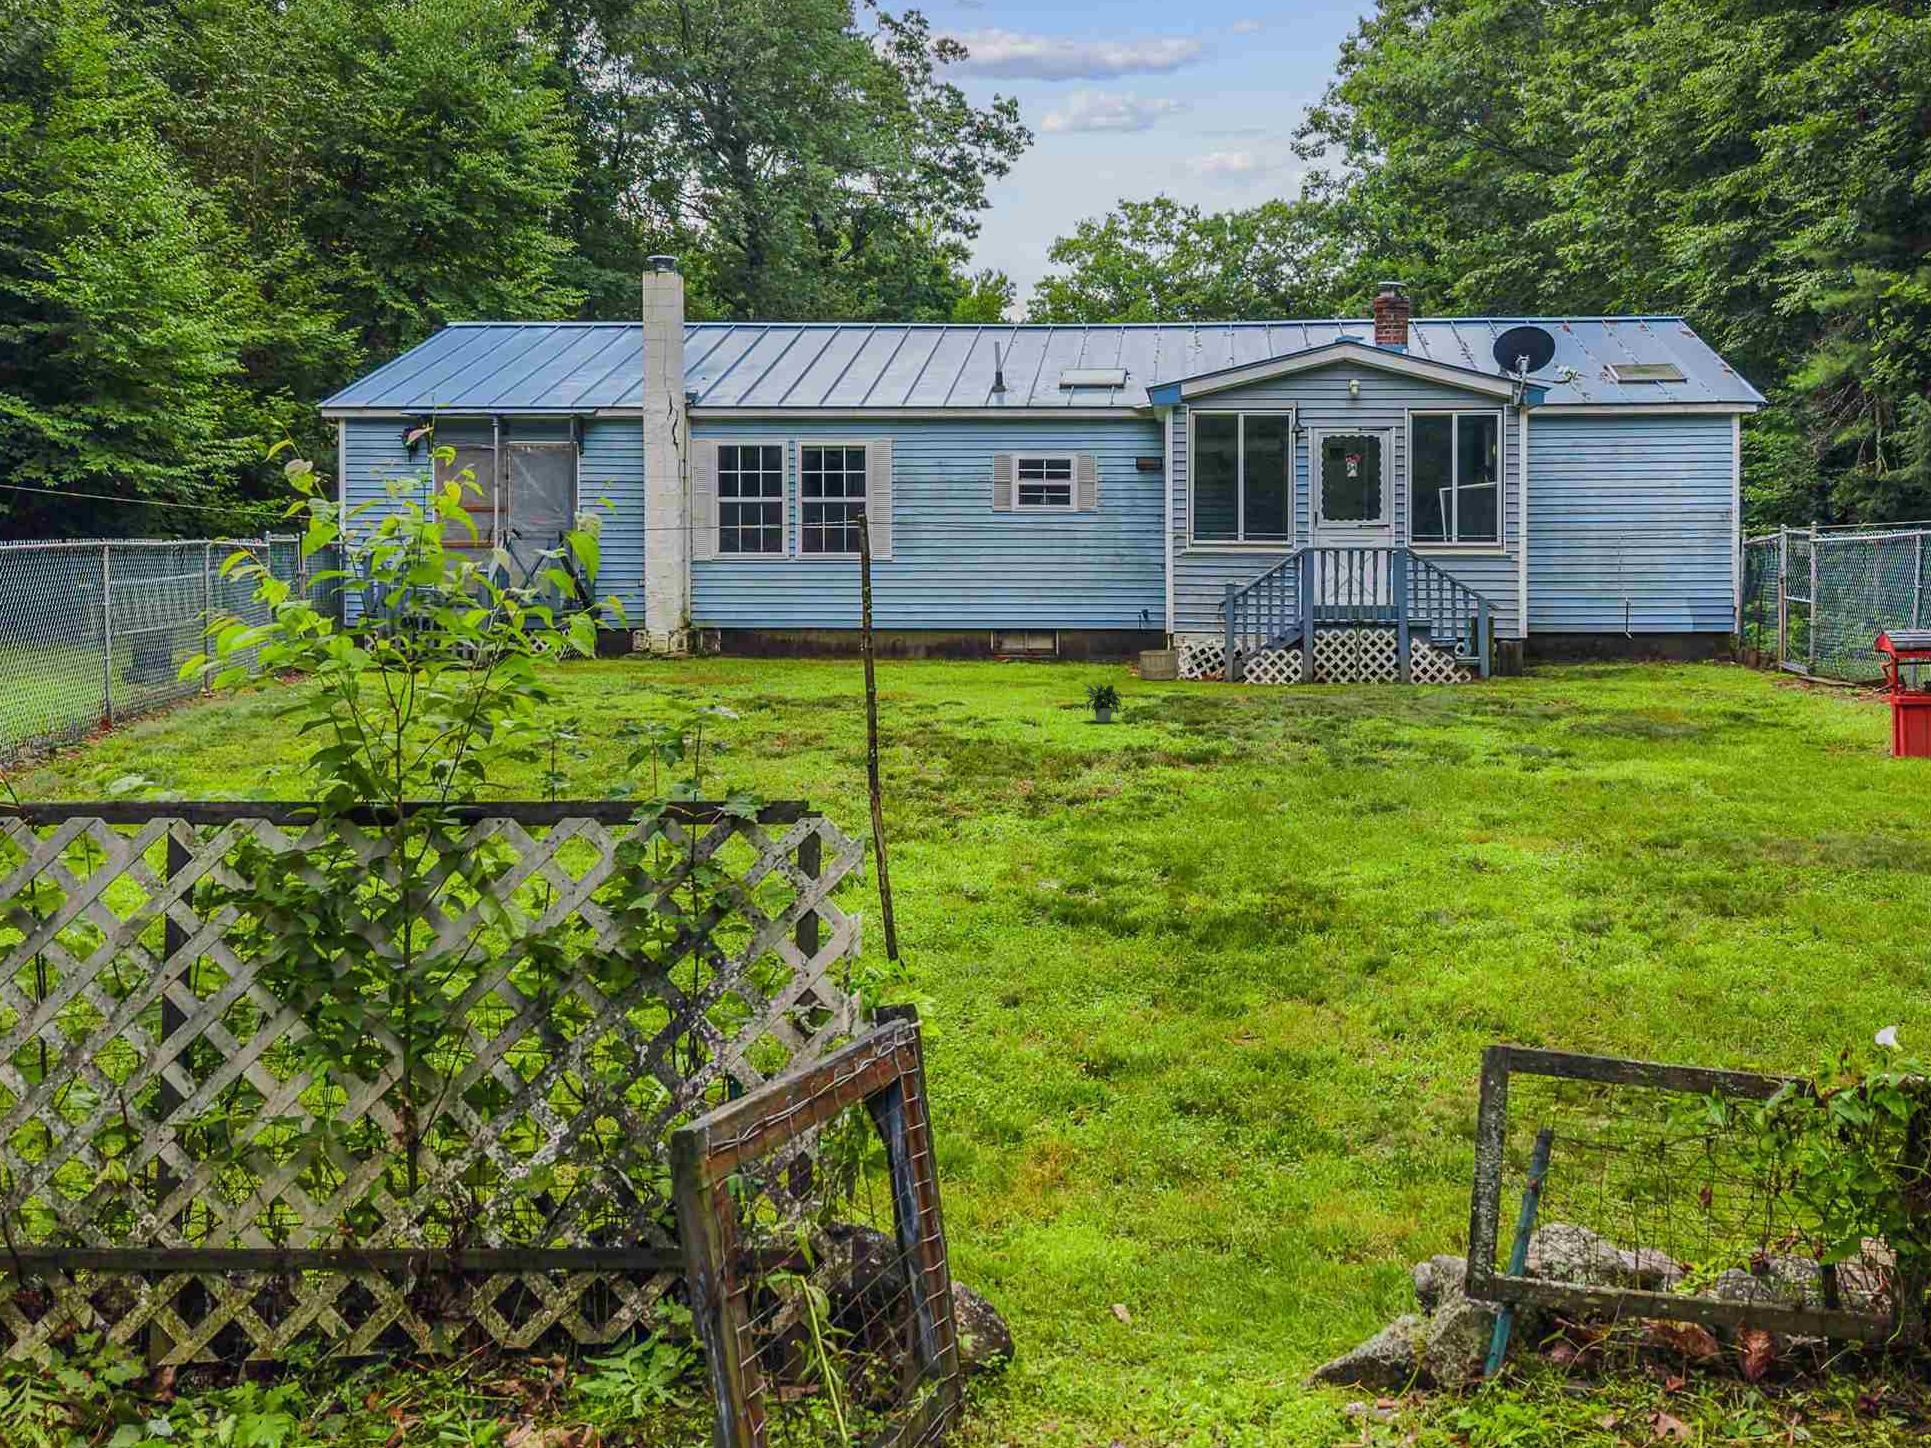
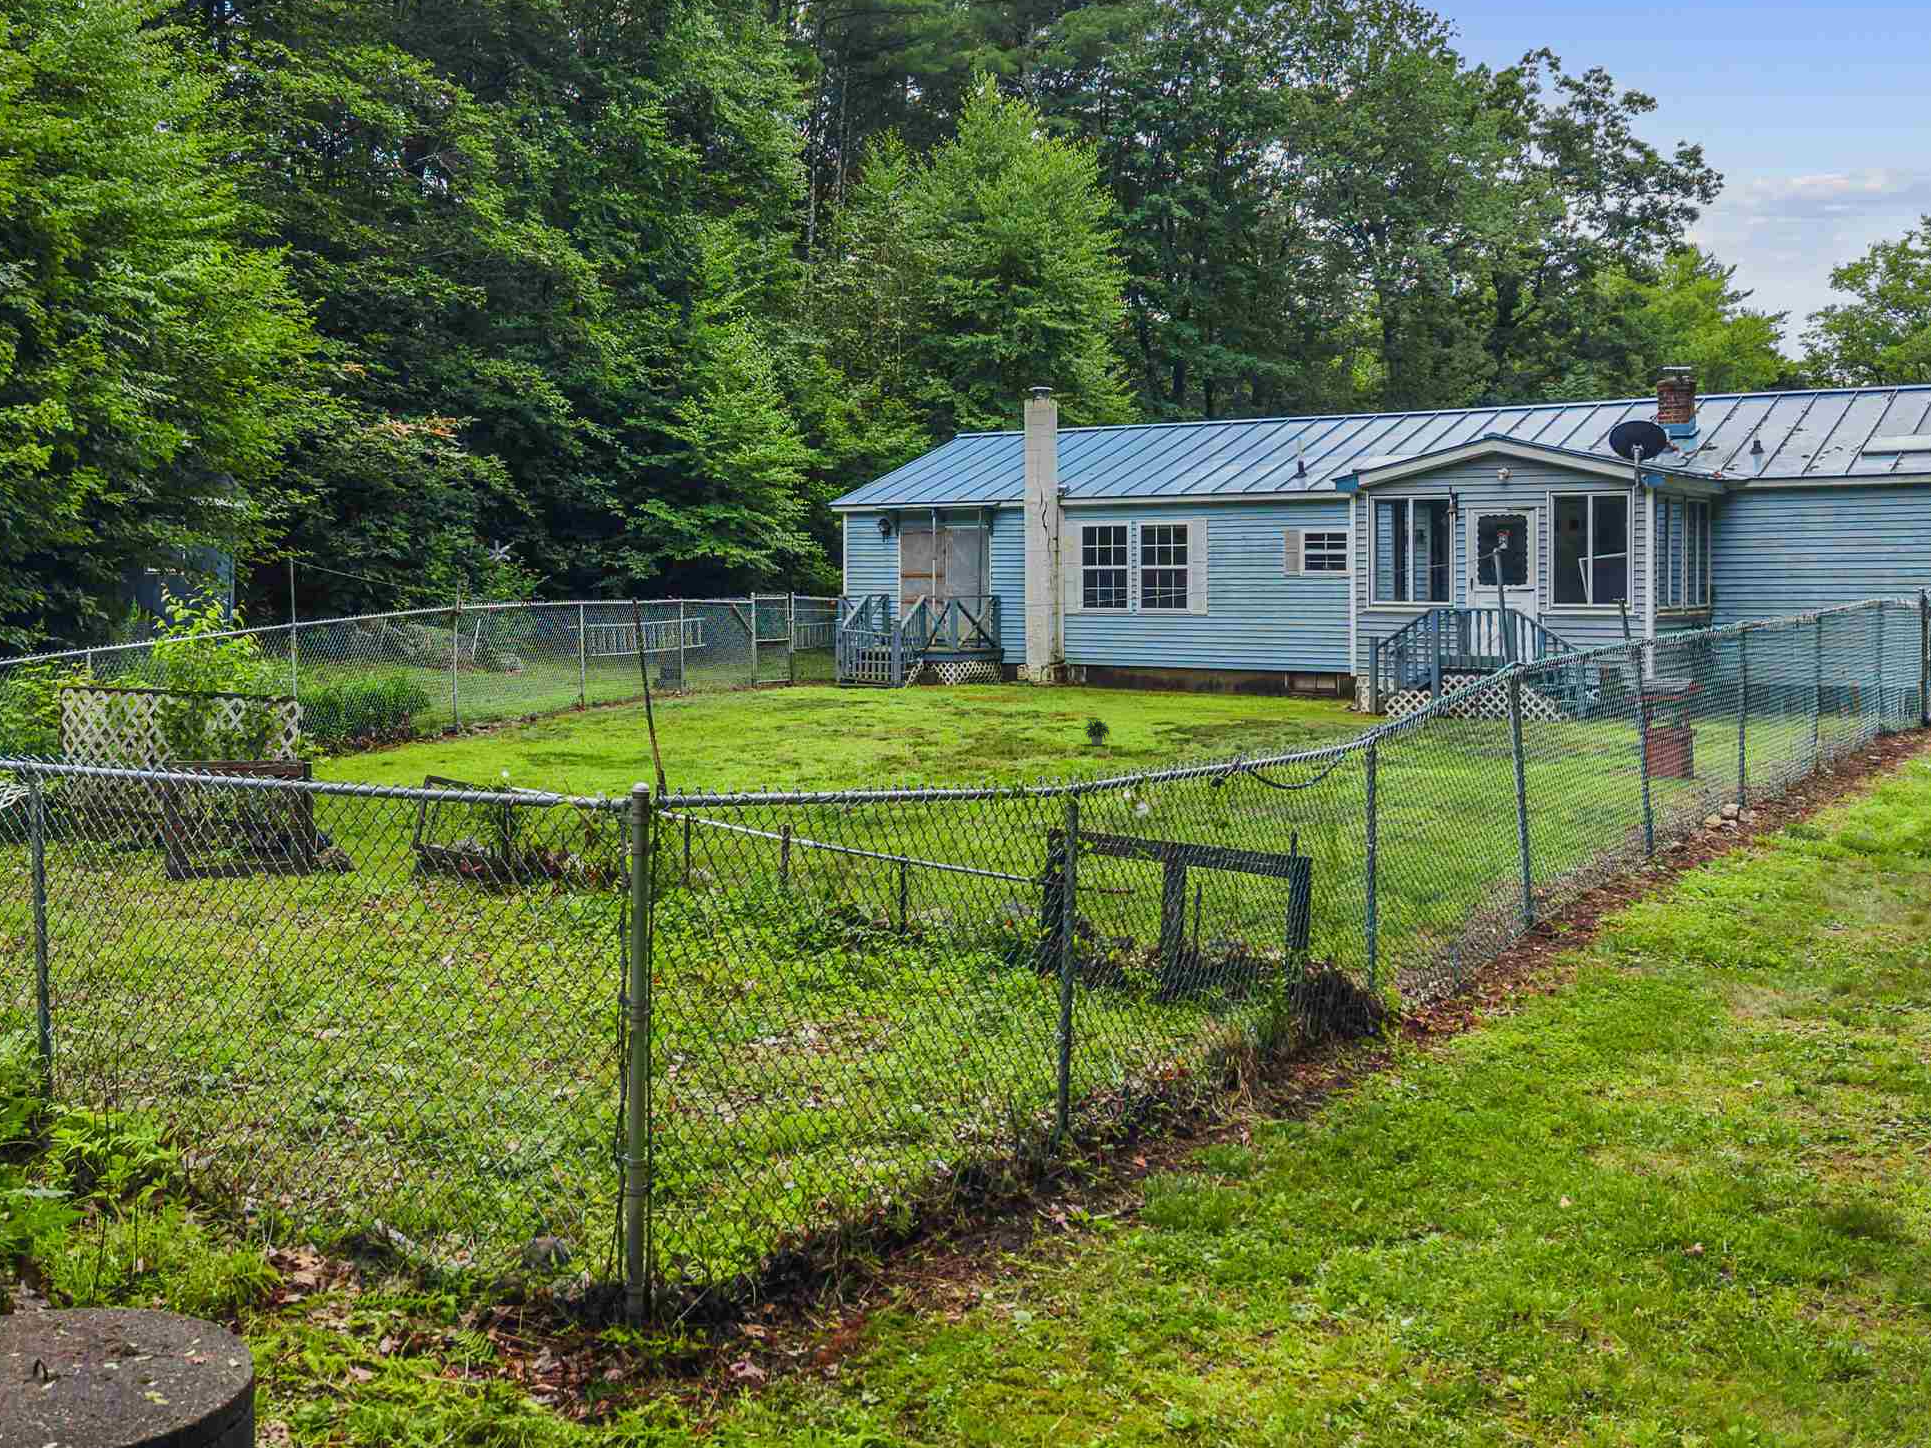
wooden bucket: present [1139,650,1175,680] -> none [1298,696,1328,720]

